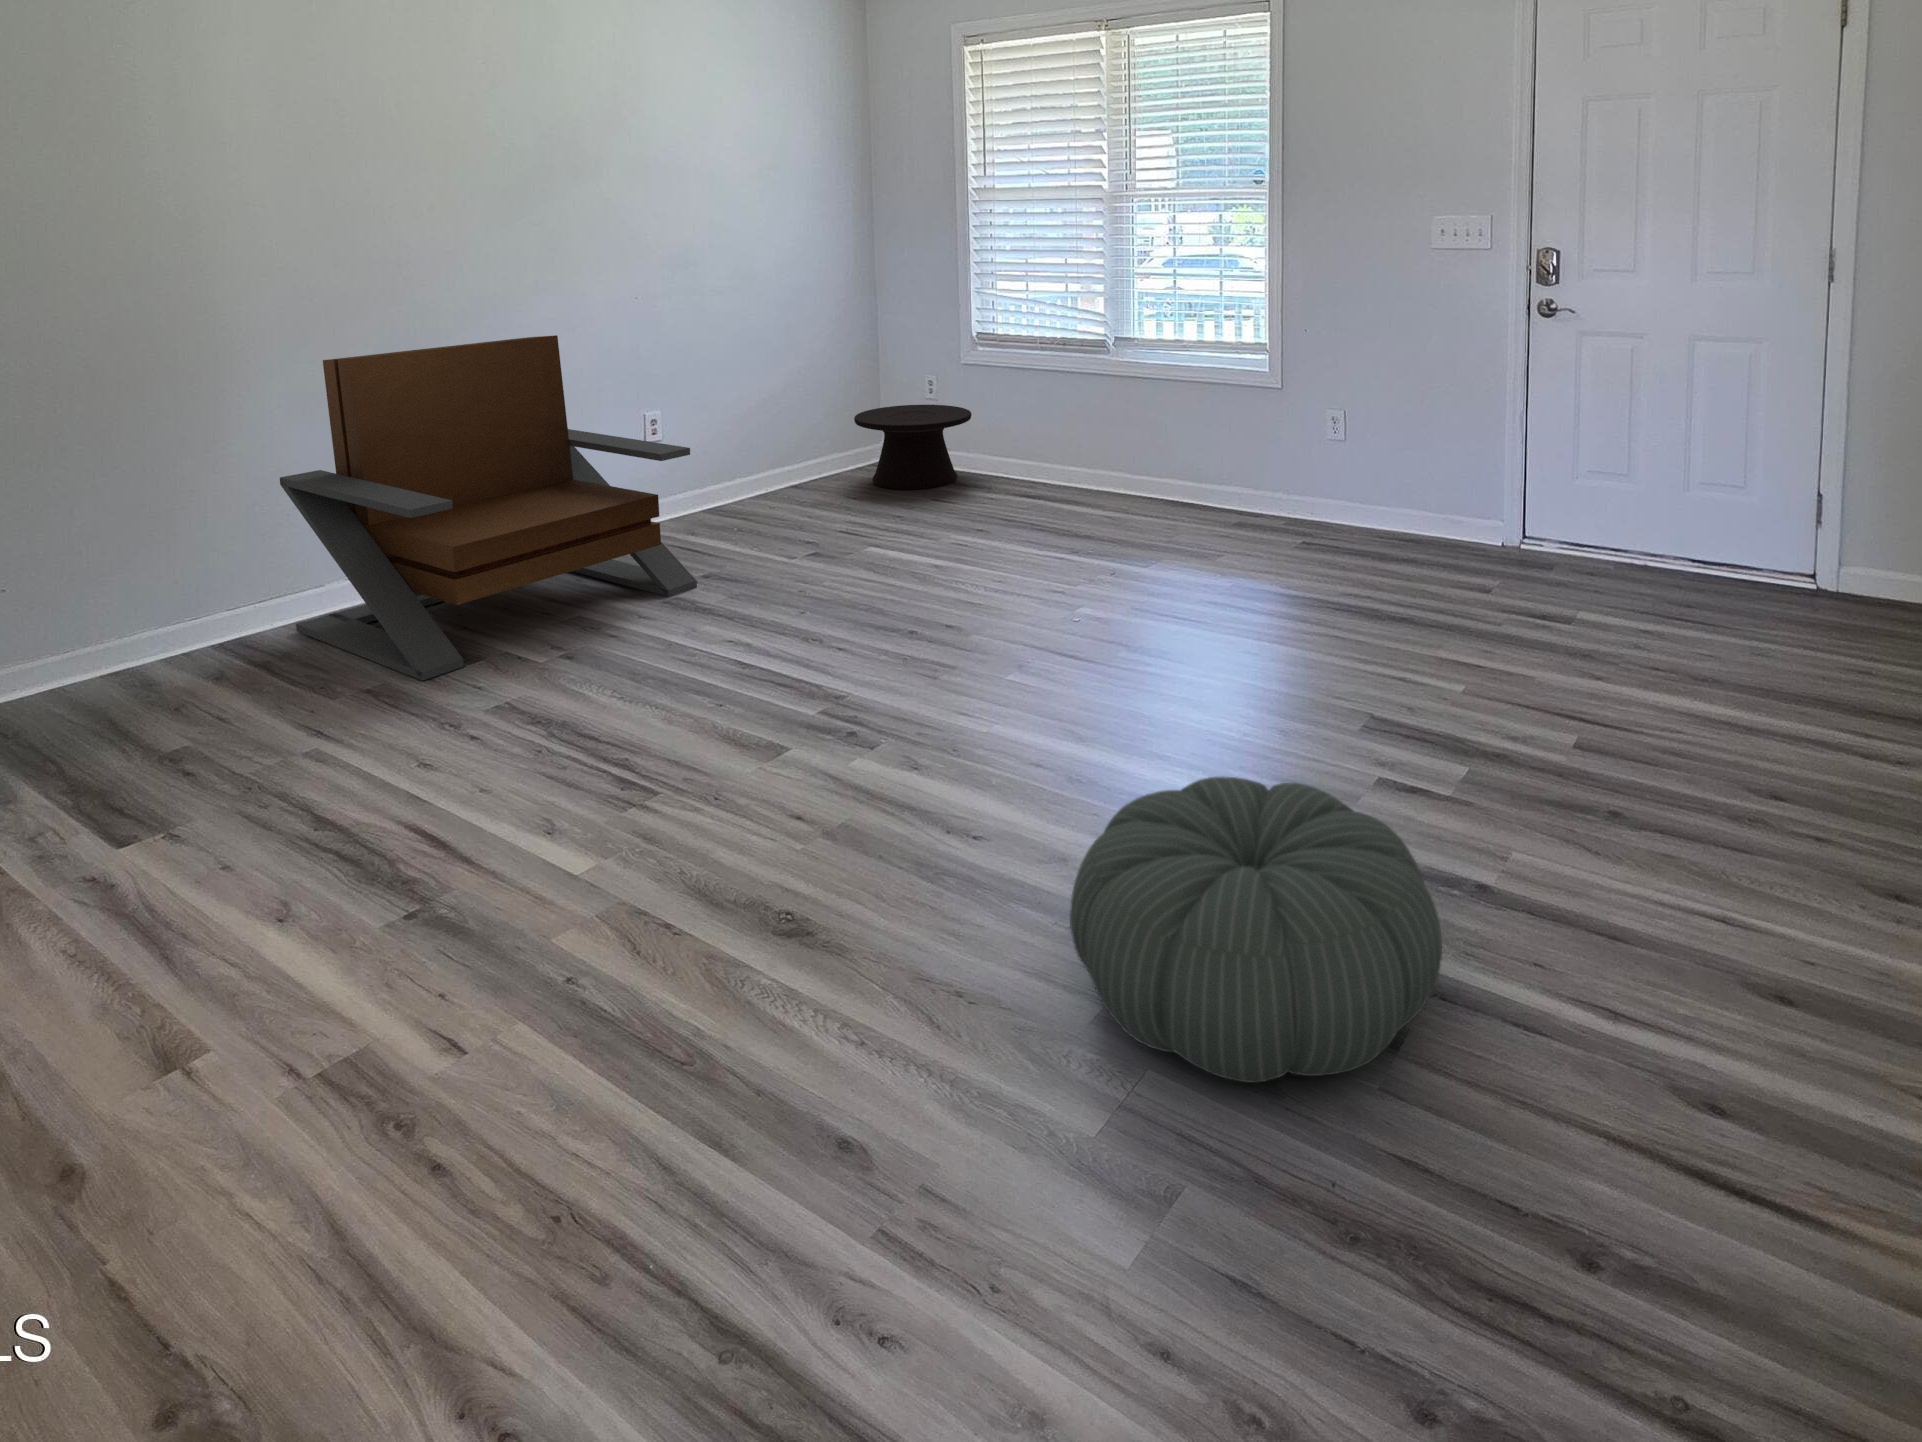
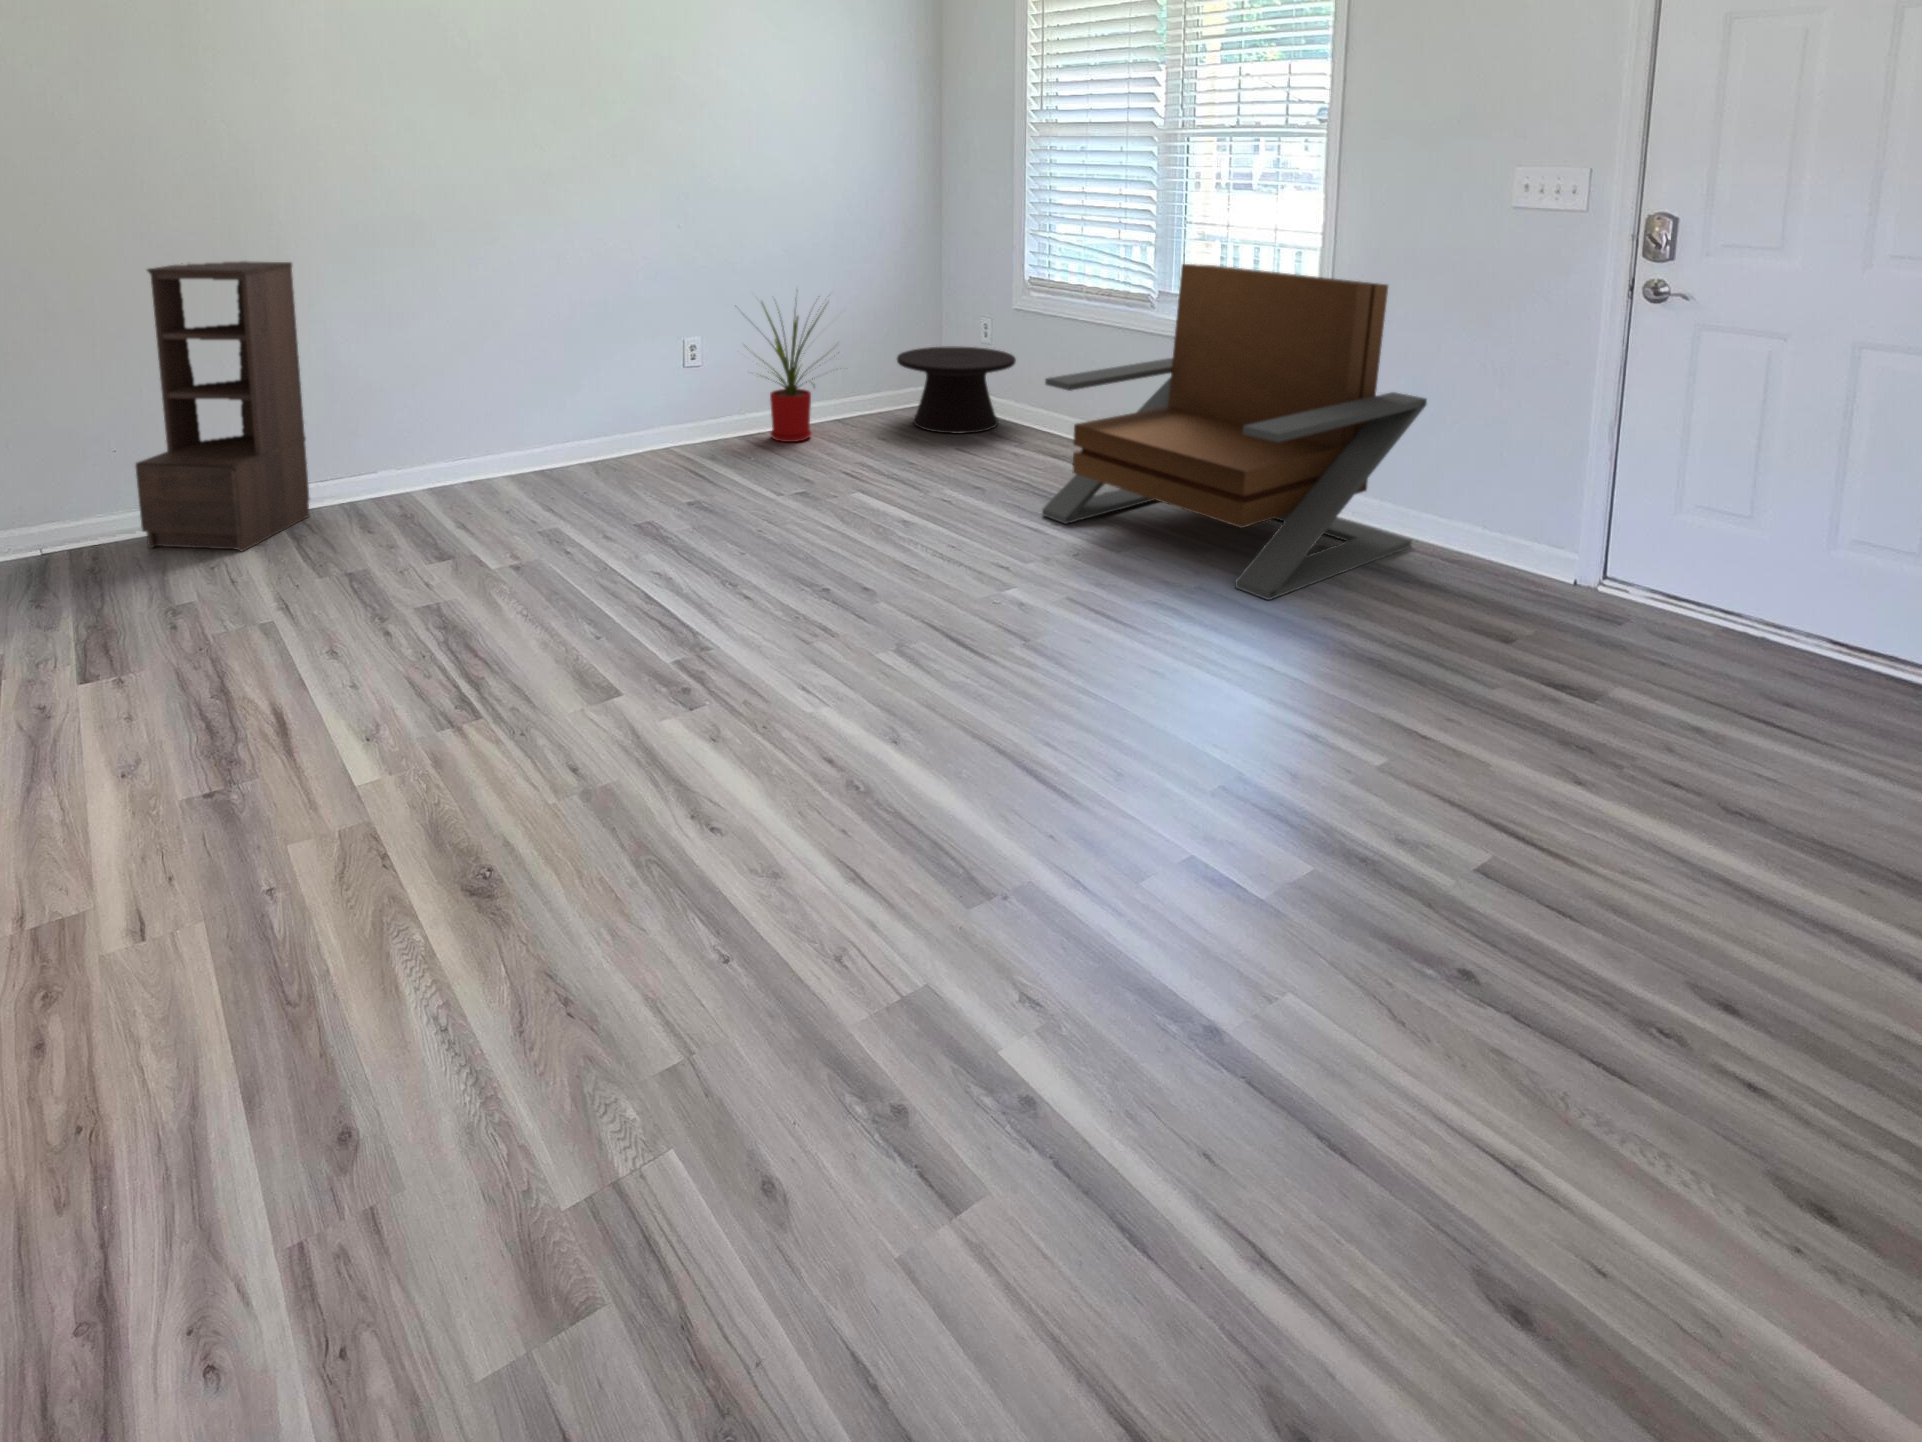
lounge chair: present [280,335,697,681] -> present [1042,264,1427,600]
house plant: none [694,354,819,514] -> present [746,296,829,442]
bookshelf: none [45,357,255,710] -> present [136,261,309,551]
pouf: present [1070,776,1442,1083] -> none [670,817,1100,1219]

